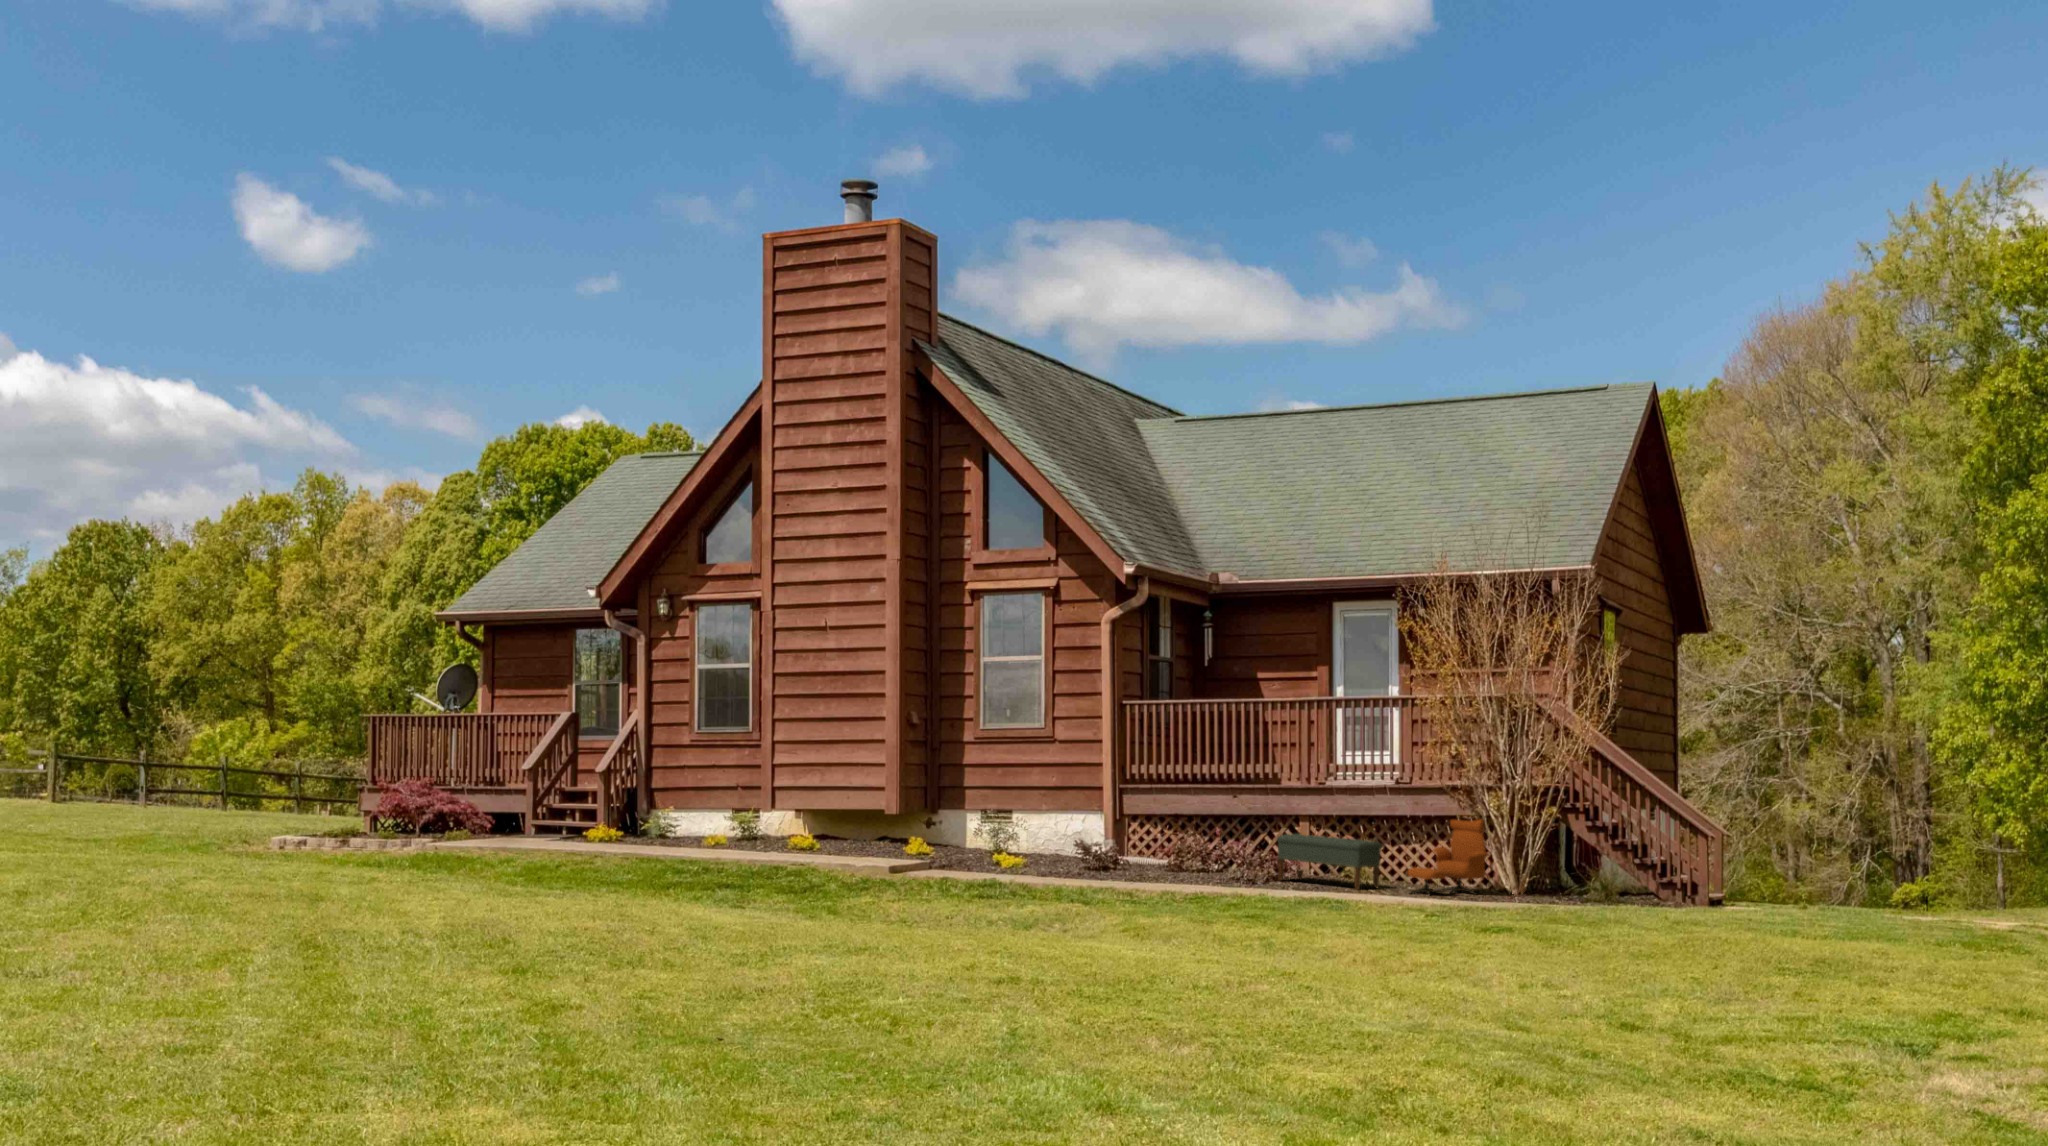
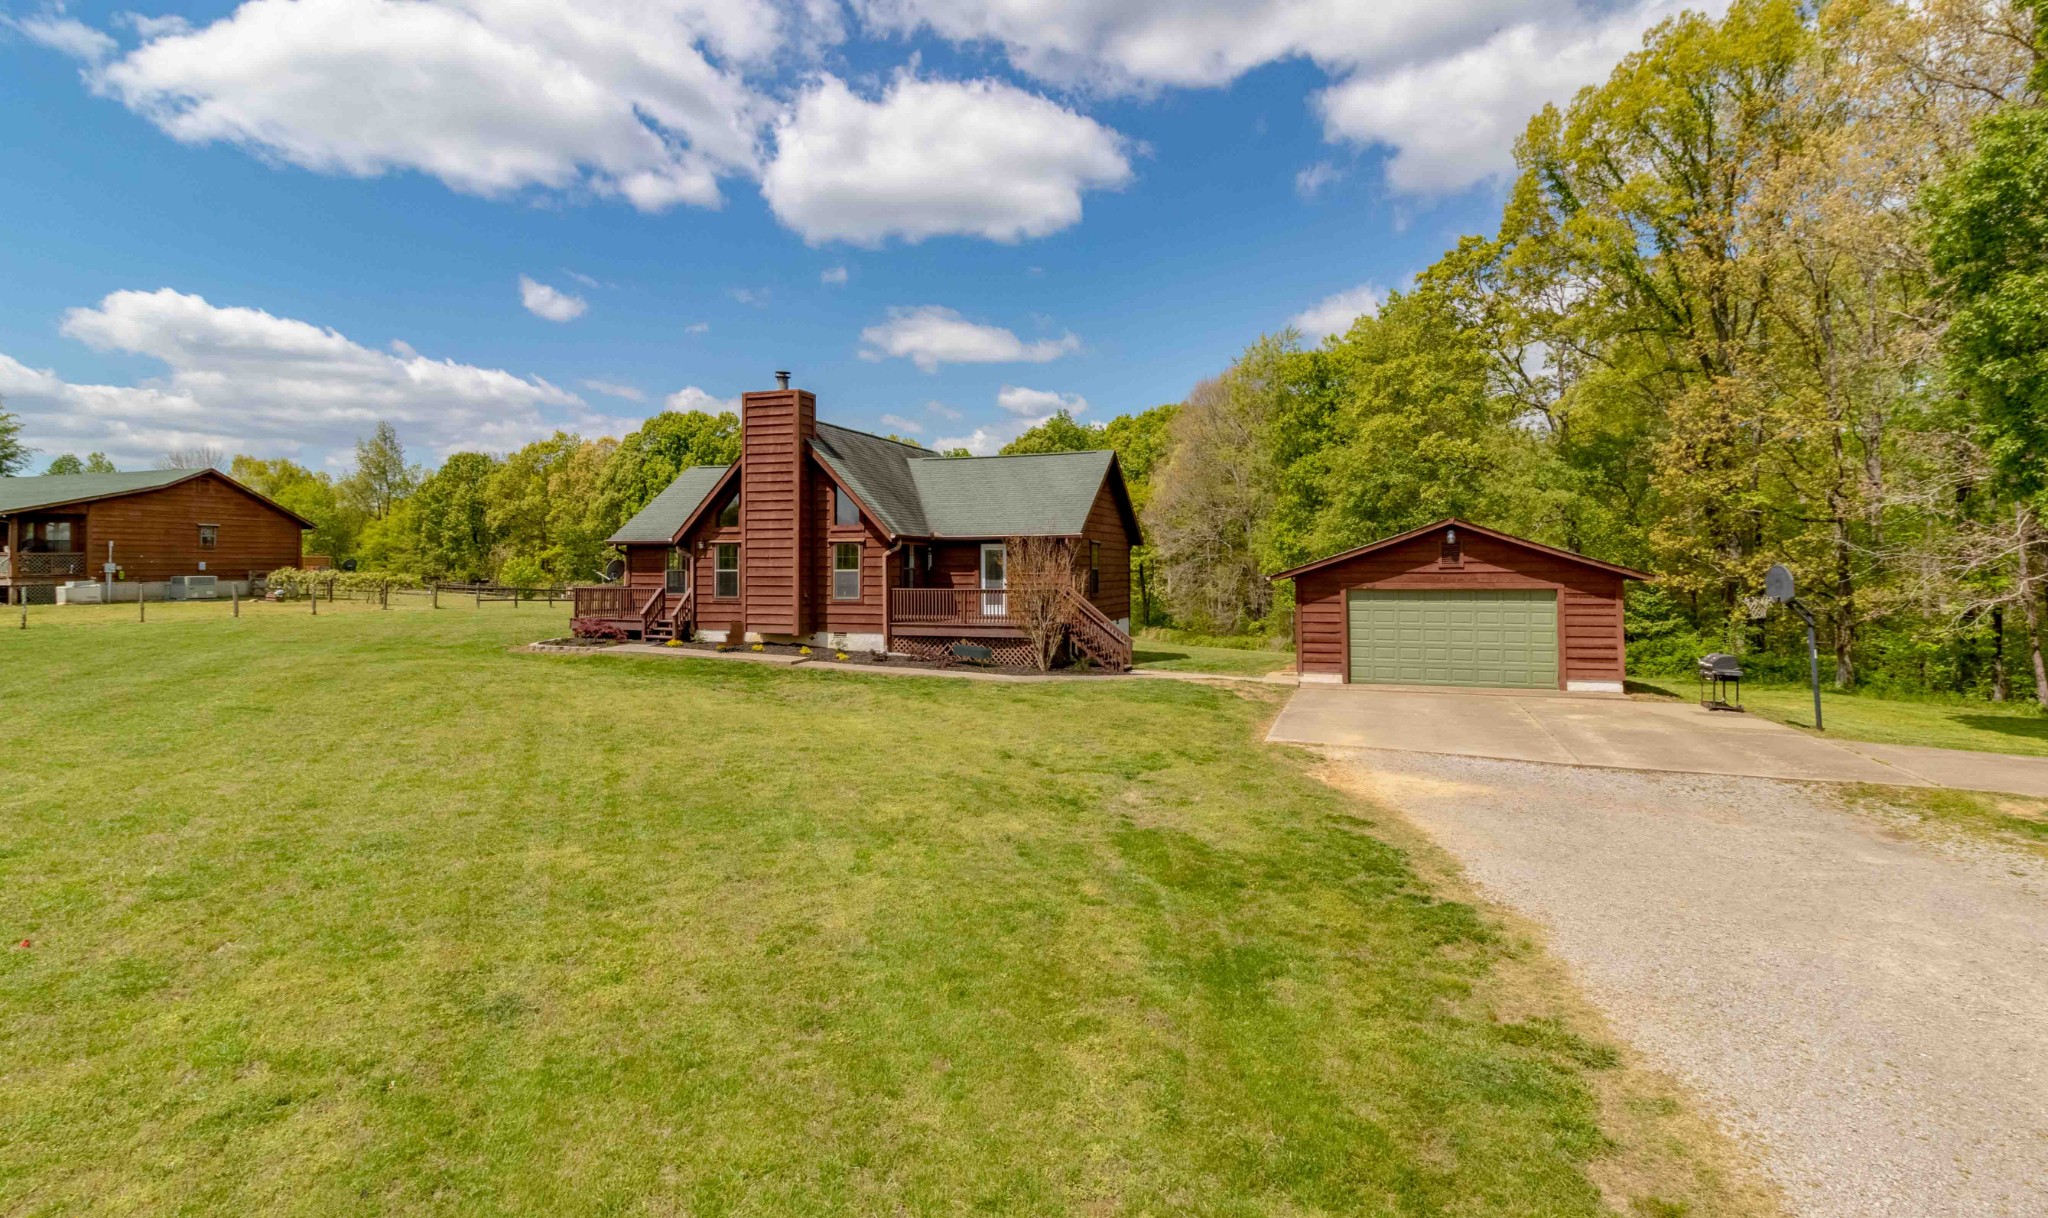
lounge chair: present [1408,818,1489,896] -> present [718,622,746,652]

